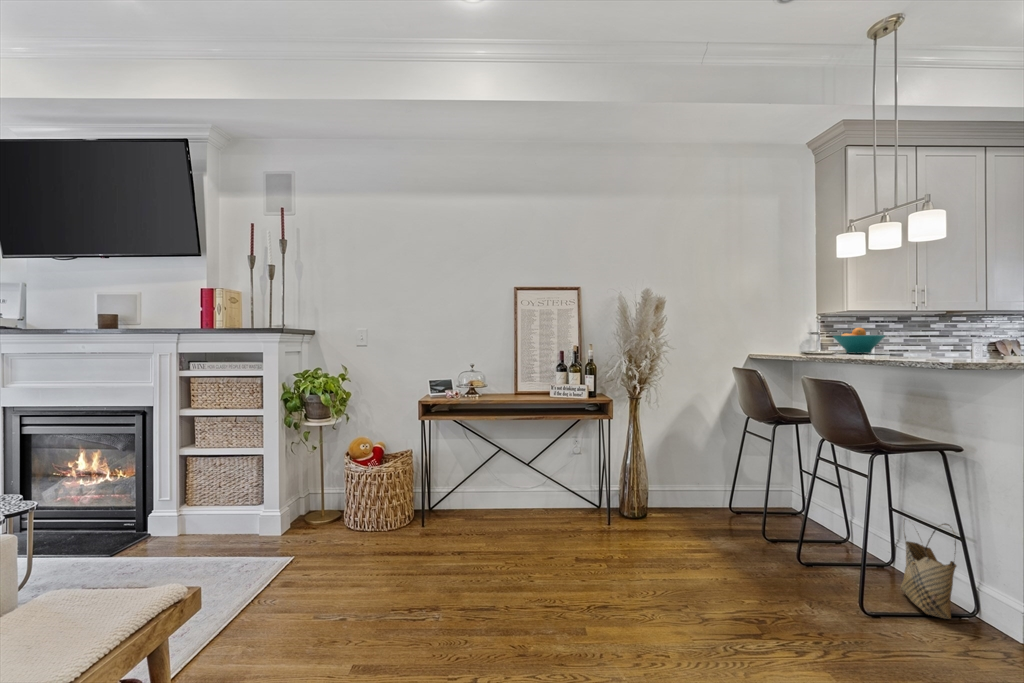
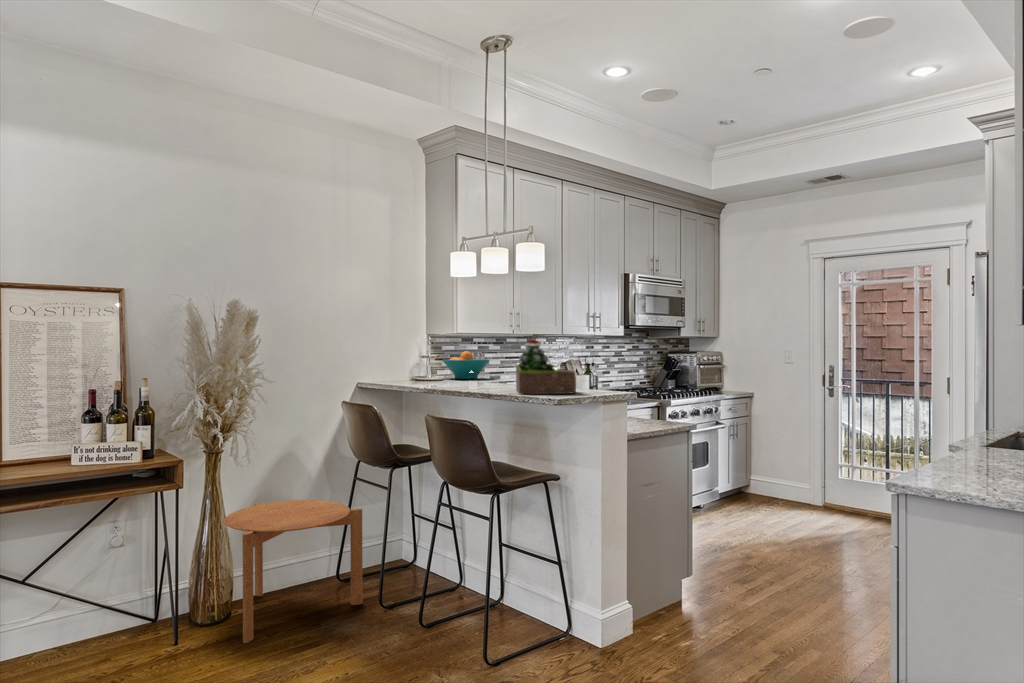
succulent plant: none [901,309,976,362] -> present [516,340,576,394]
side table: none [641,441,748,537] -> present [224,500,363,643]
woven basket: present [901,519,956,619] -> none [519,555,567,653]

